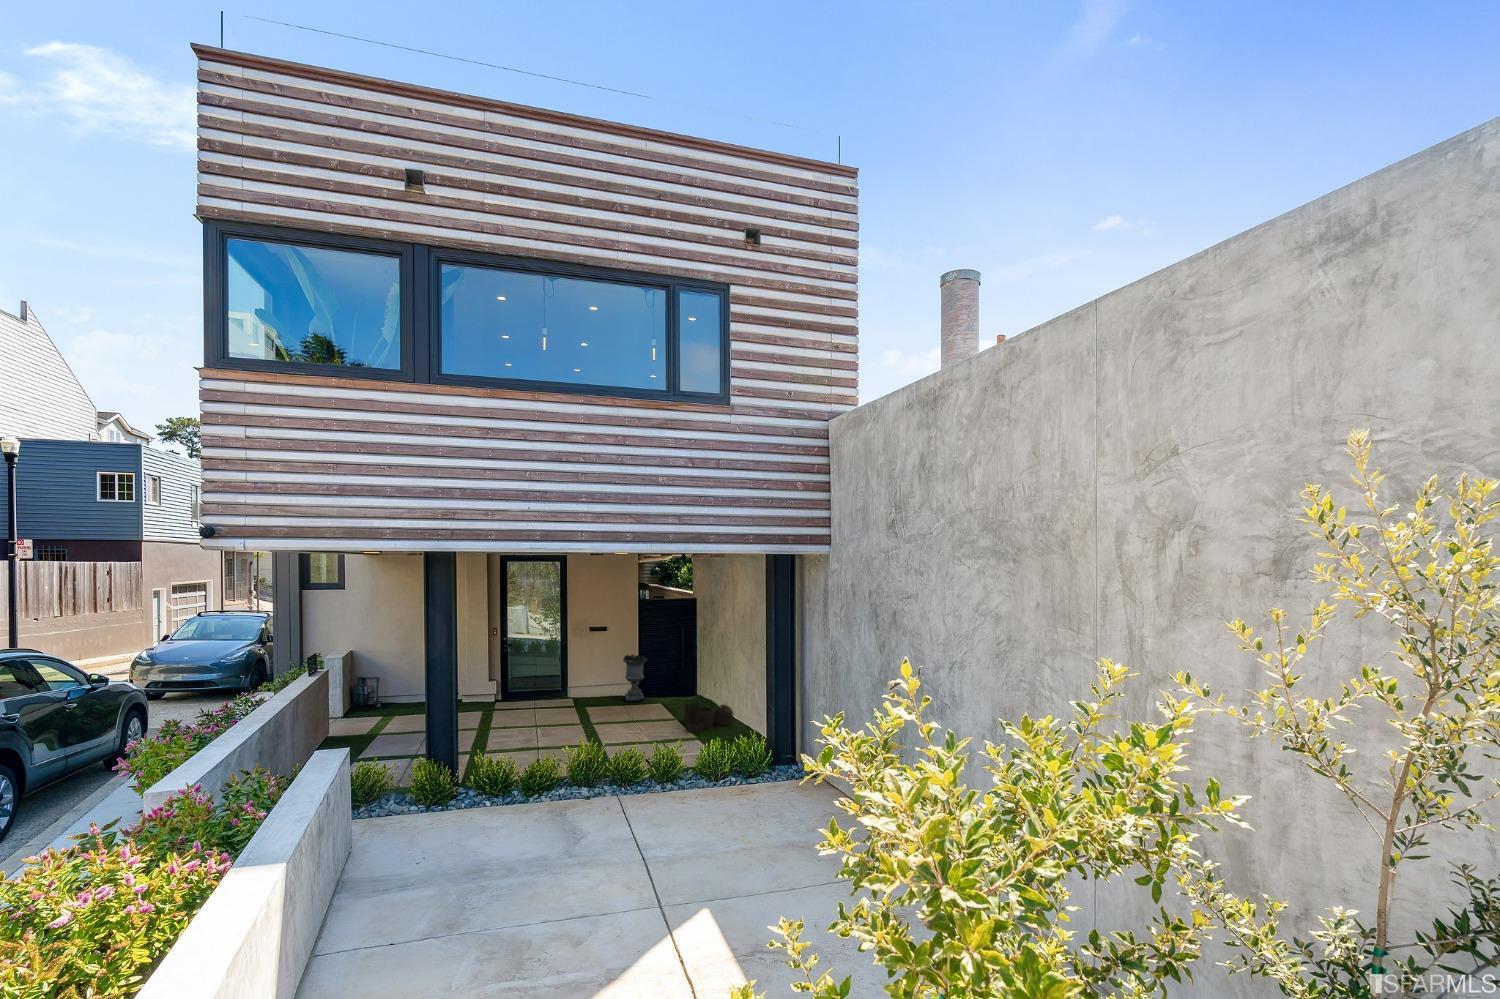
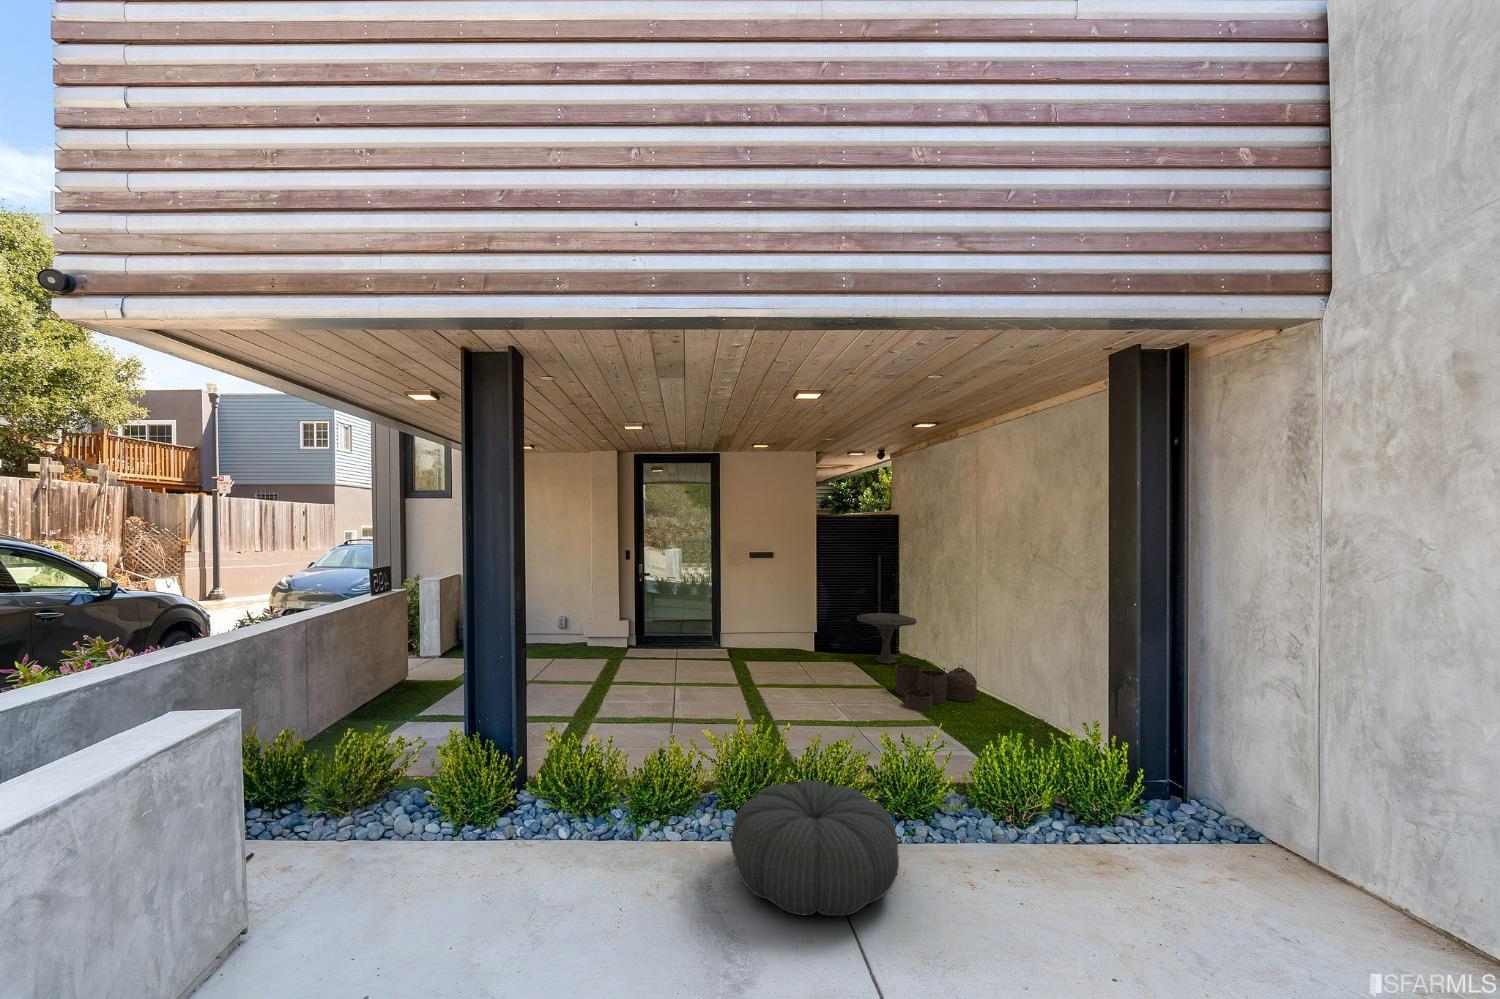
planter: present [623,654,647,701] -> none [797,591,832,657]
side table: none [665,667,707,703] -> present [857,613,917,664]
pouf: none [575,766,650,817] -> present [731,780,899,916]

